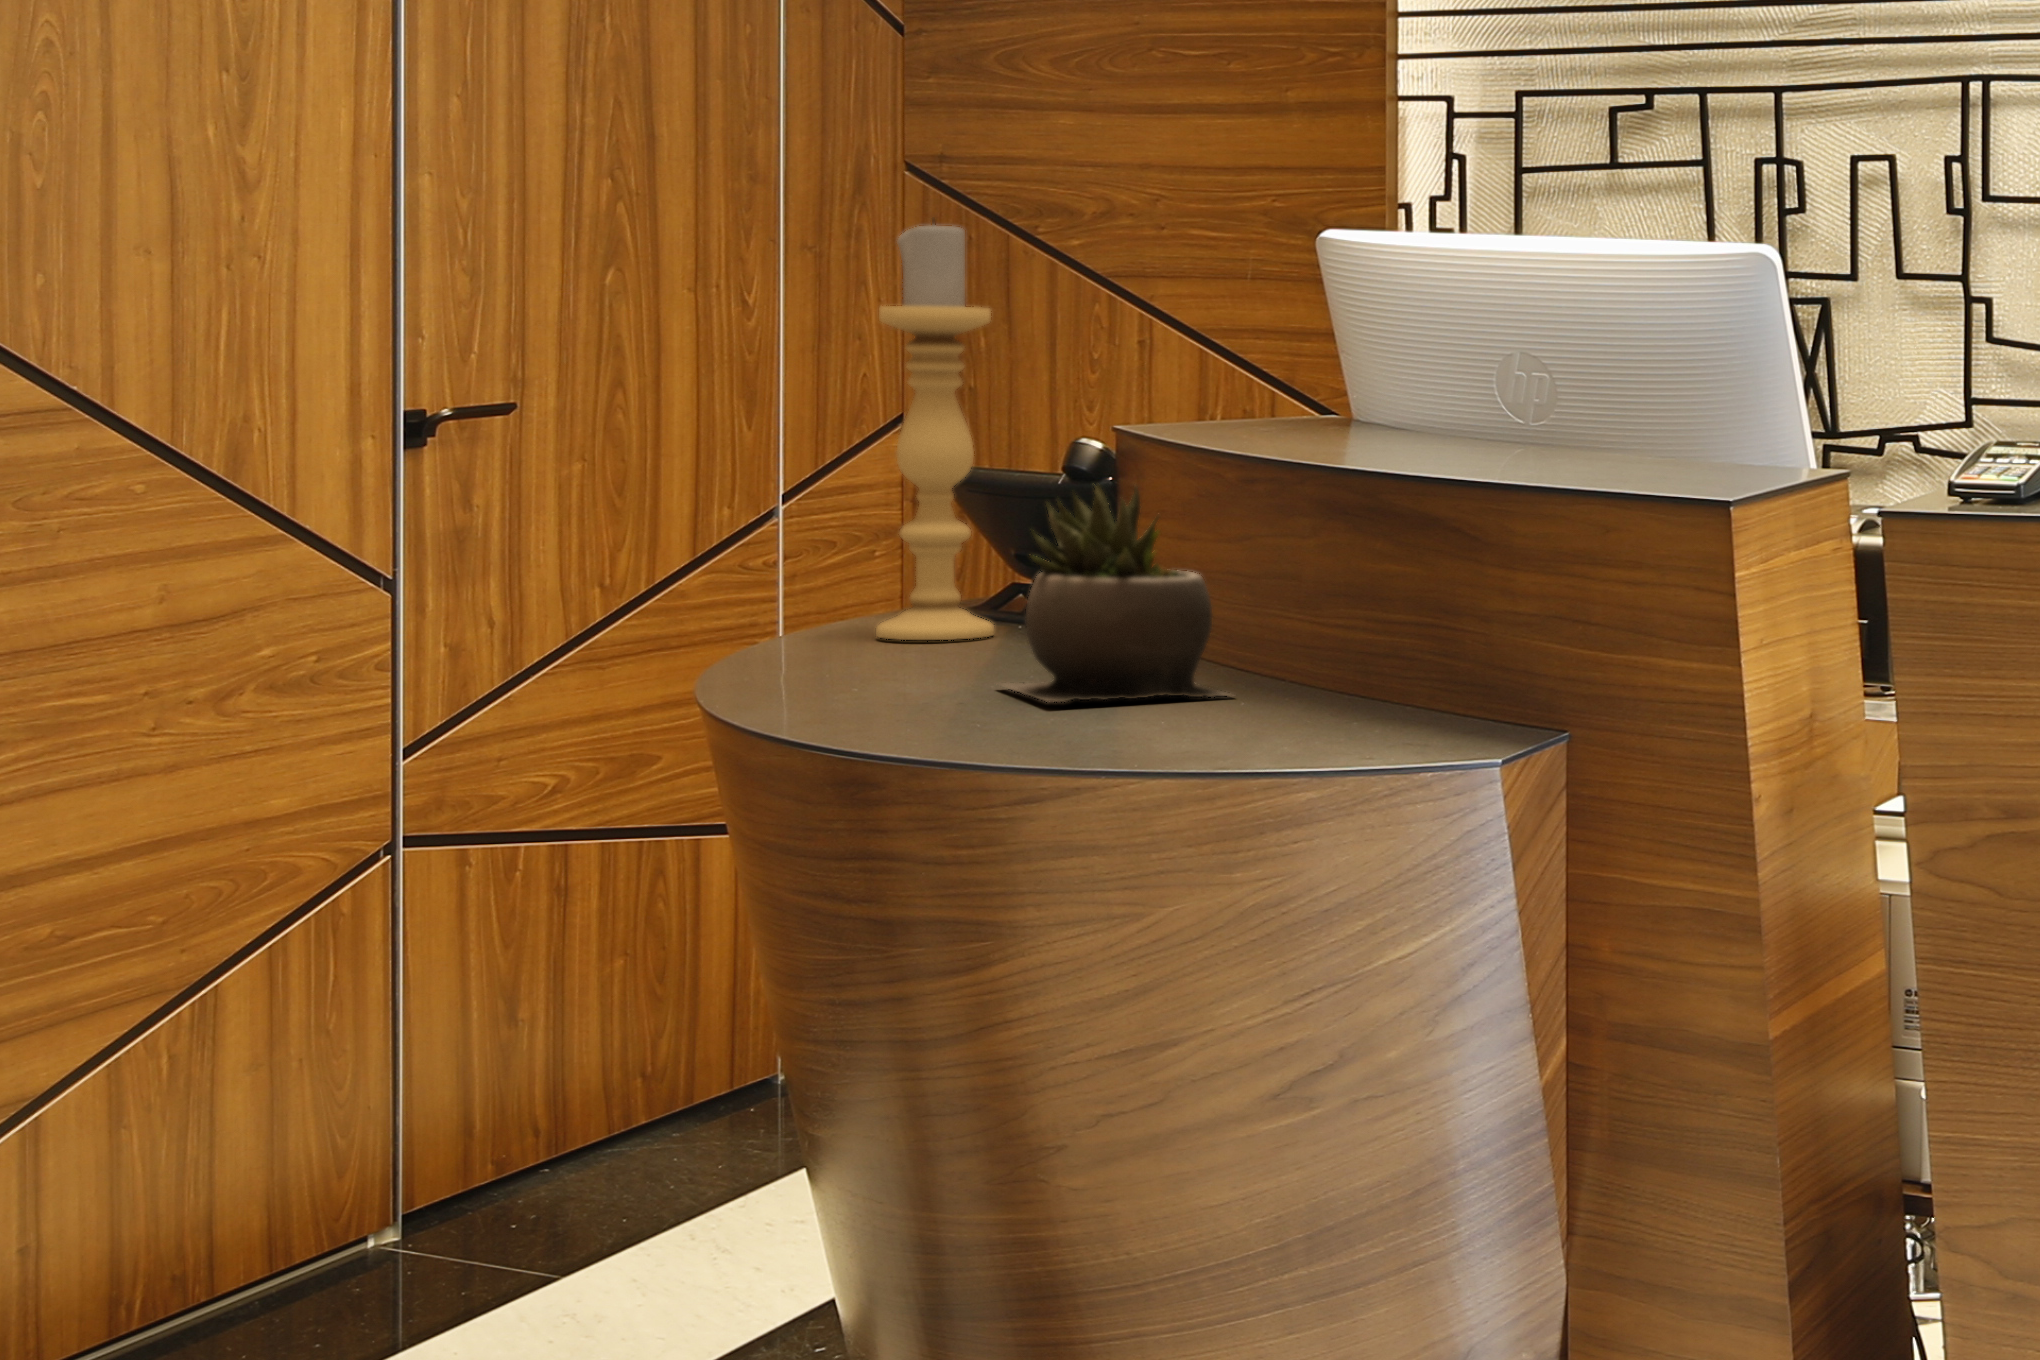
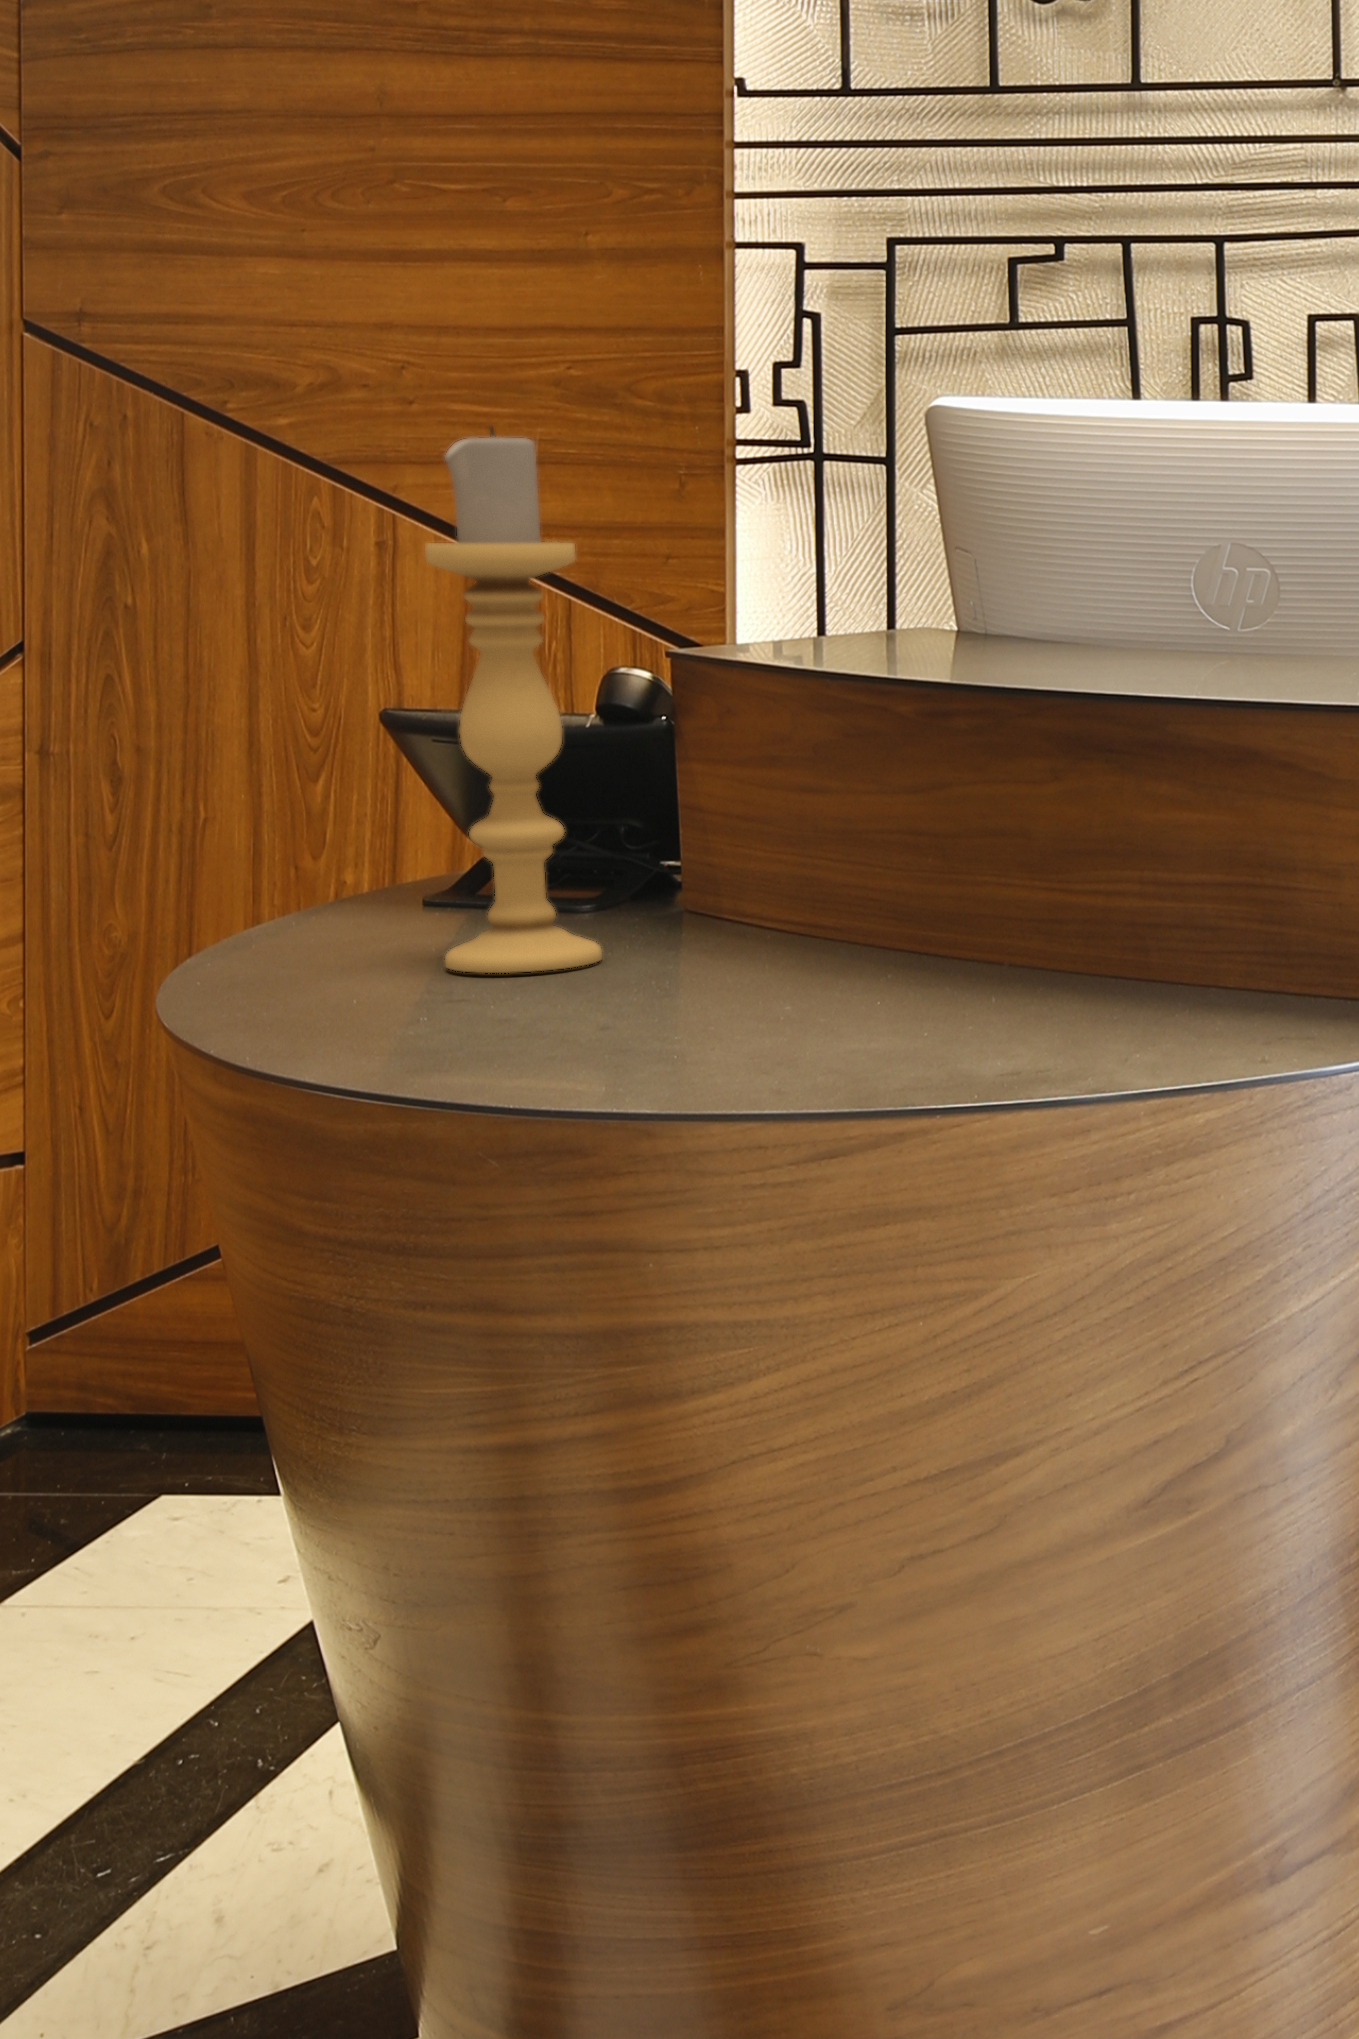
succulent plant: present [1001,485,1228,702] -> none [718,786,1061,1079]

